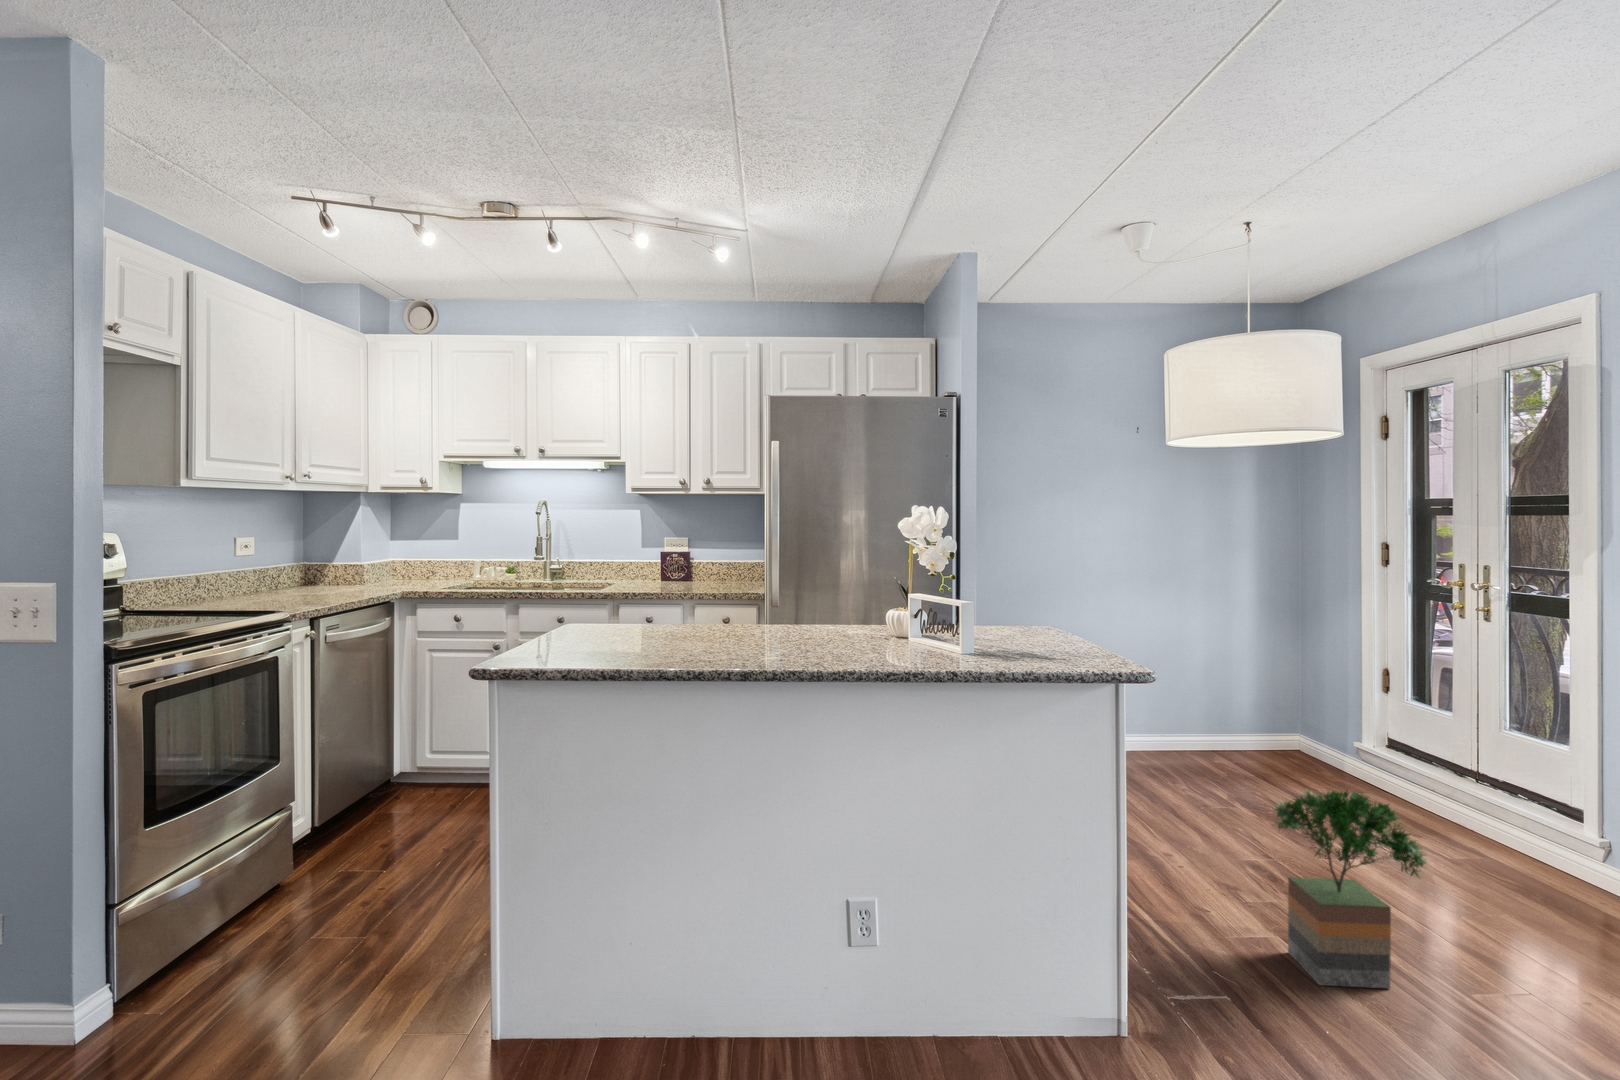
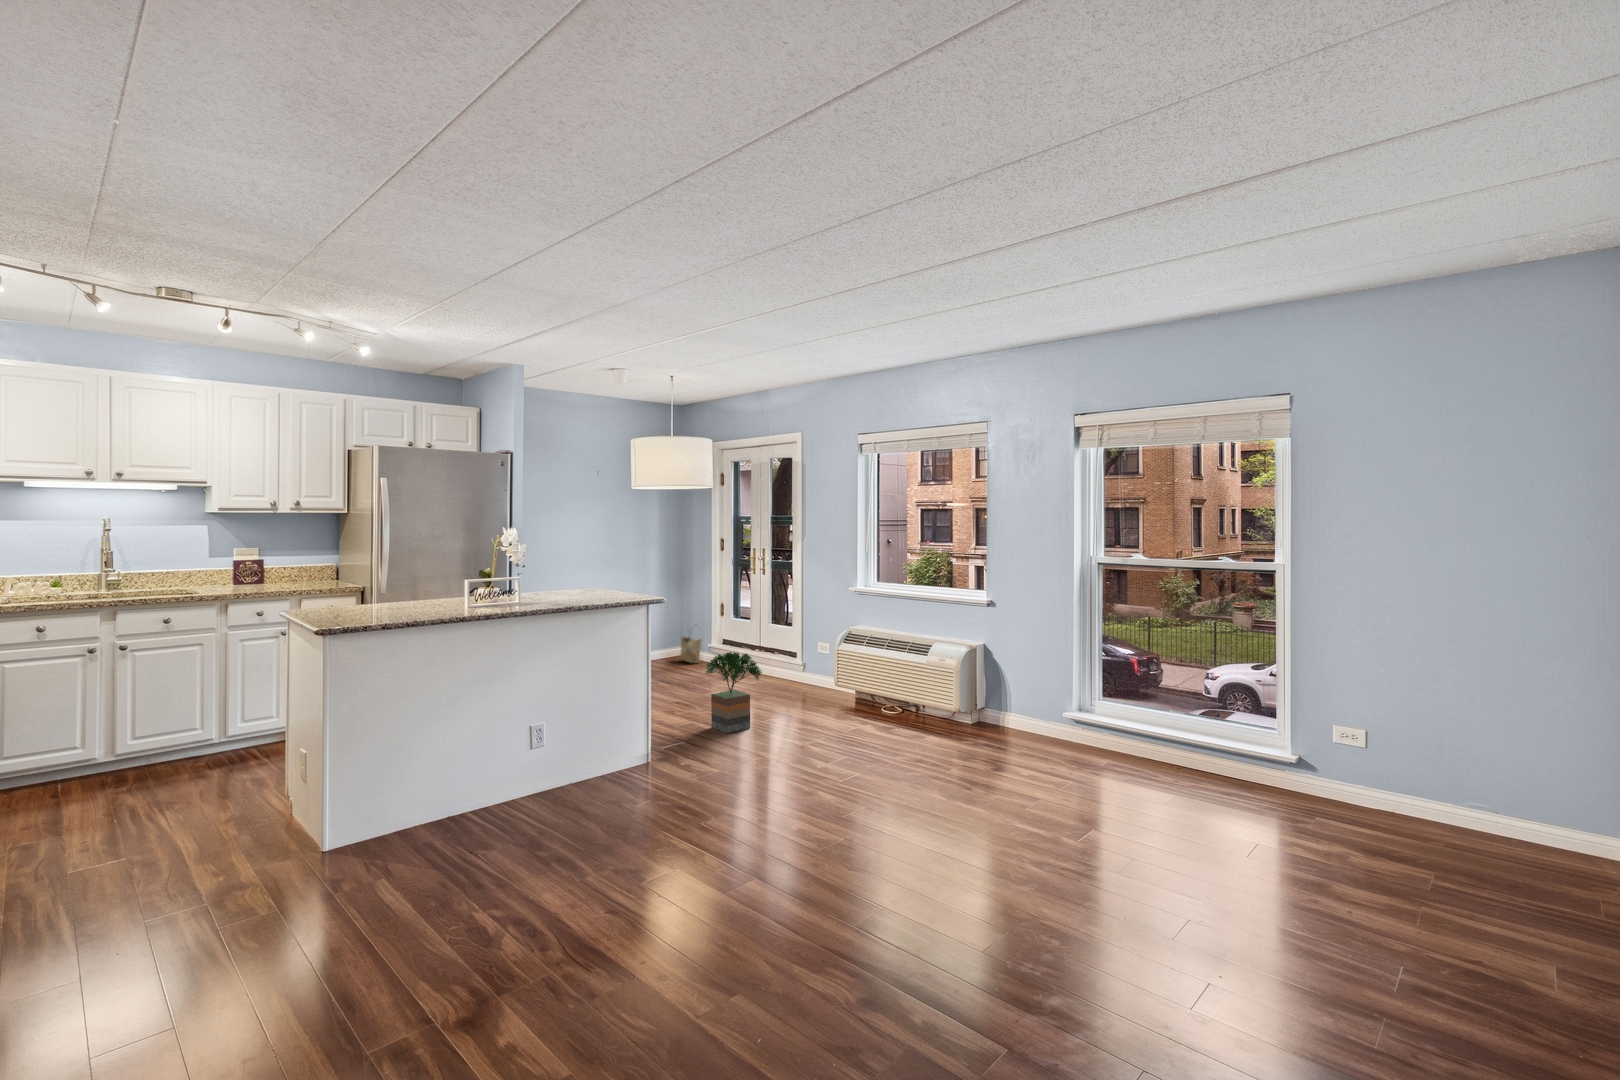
woven basket: none [1296,700,1343,775] -> present [680,637,701,663]

